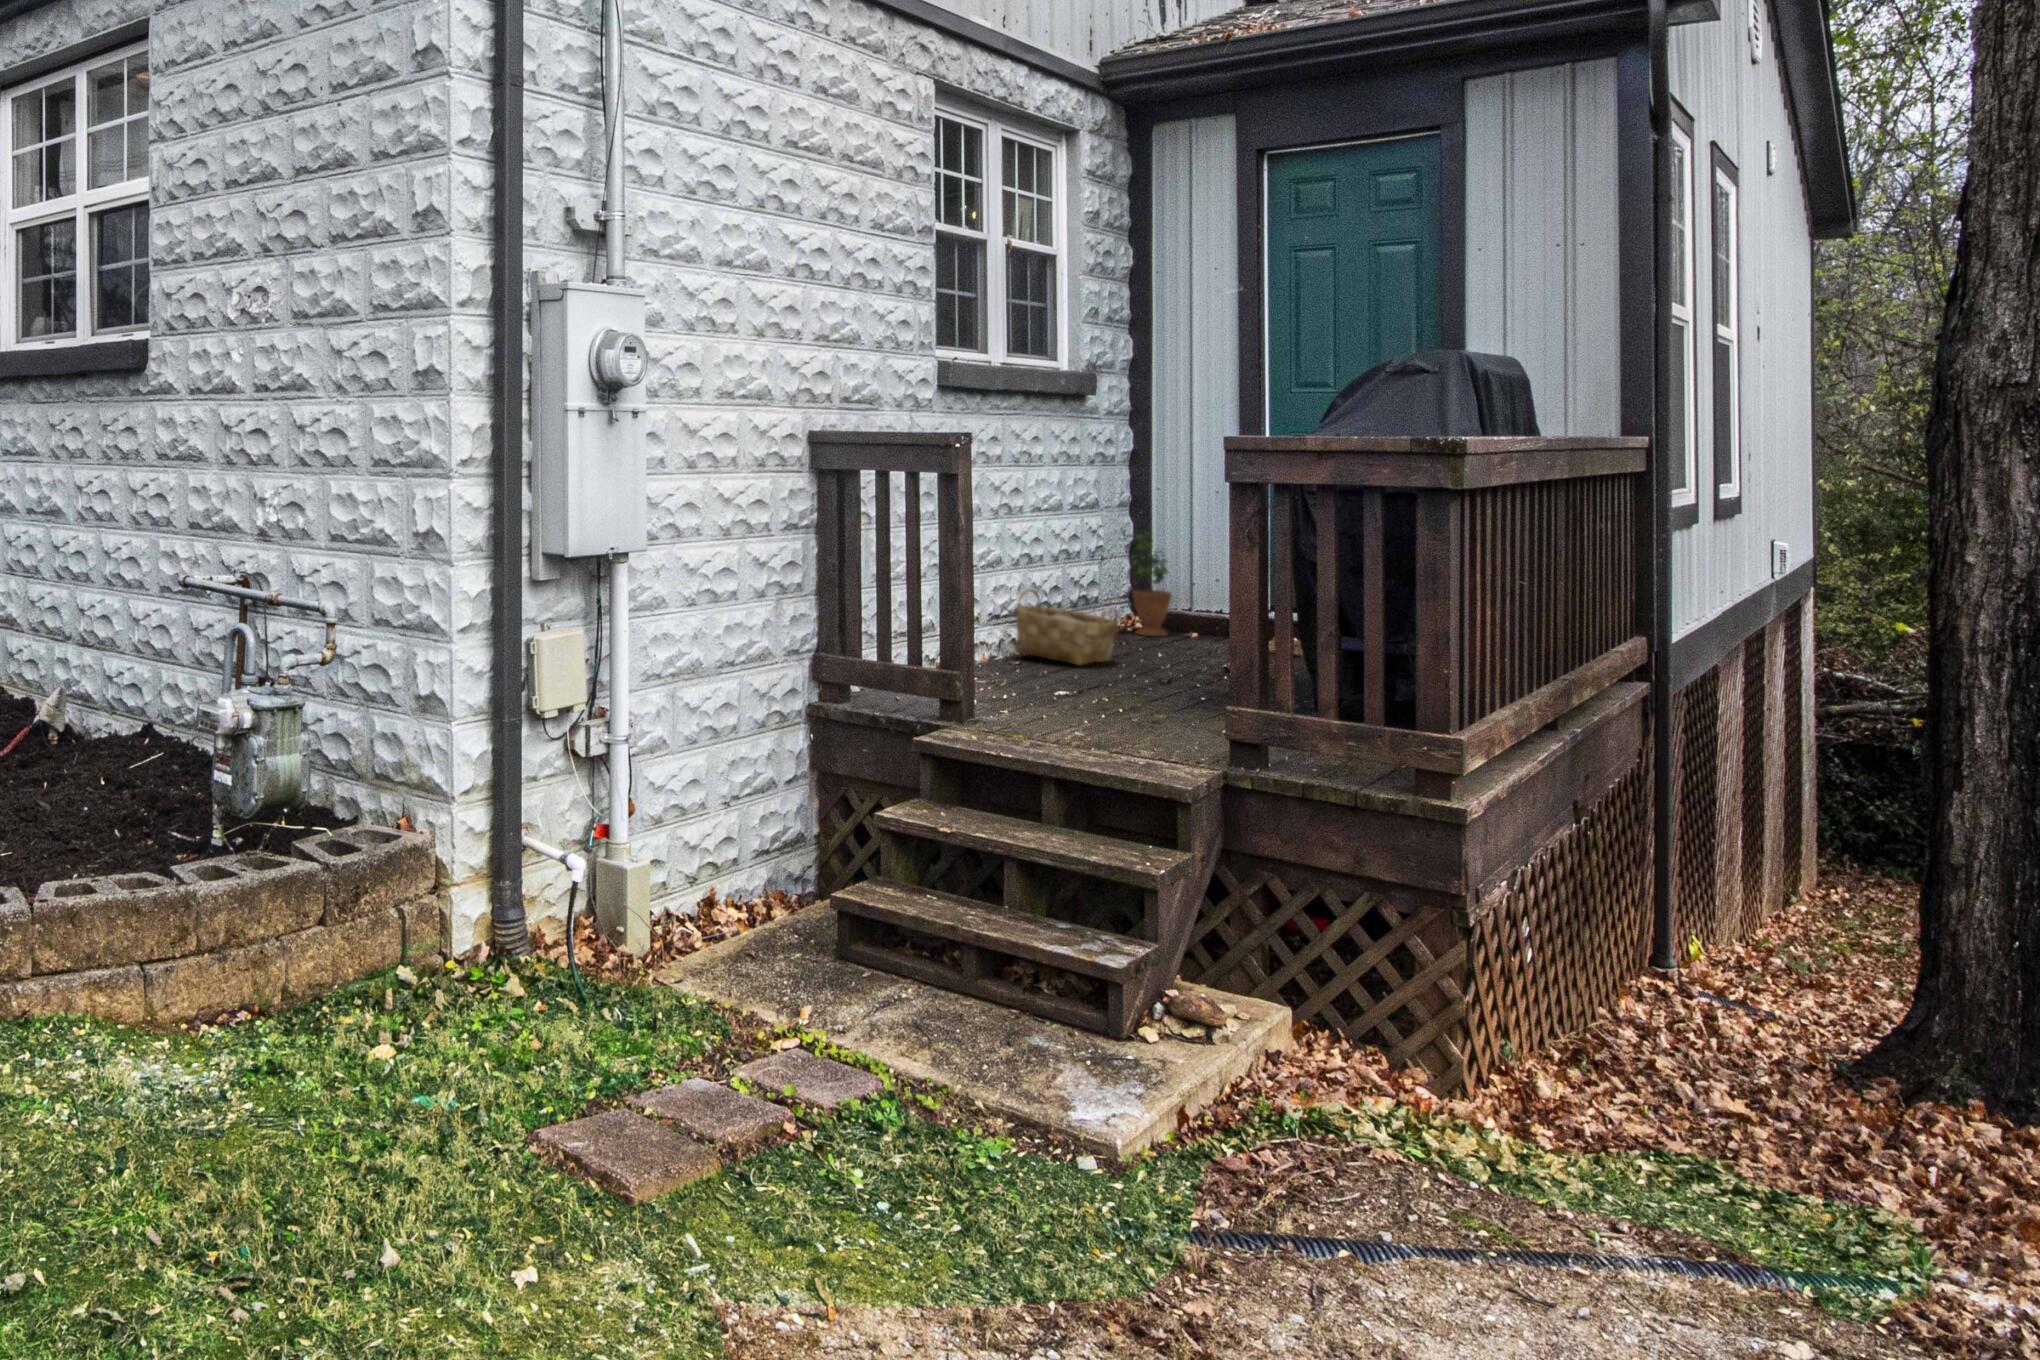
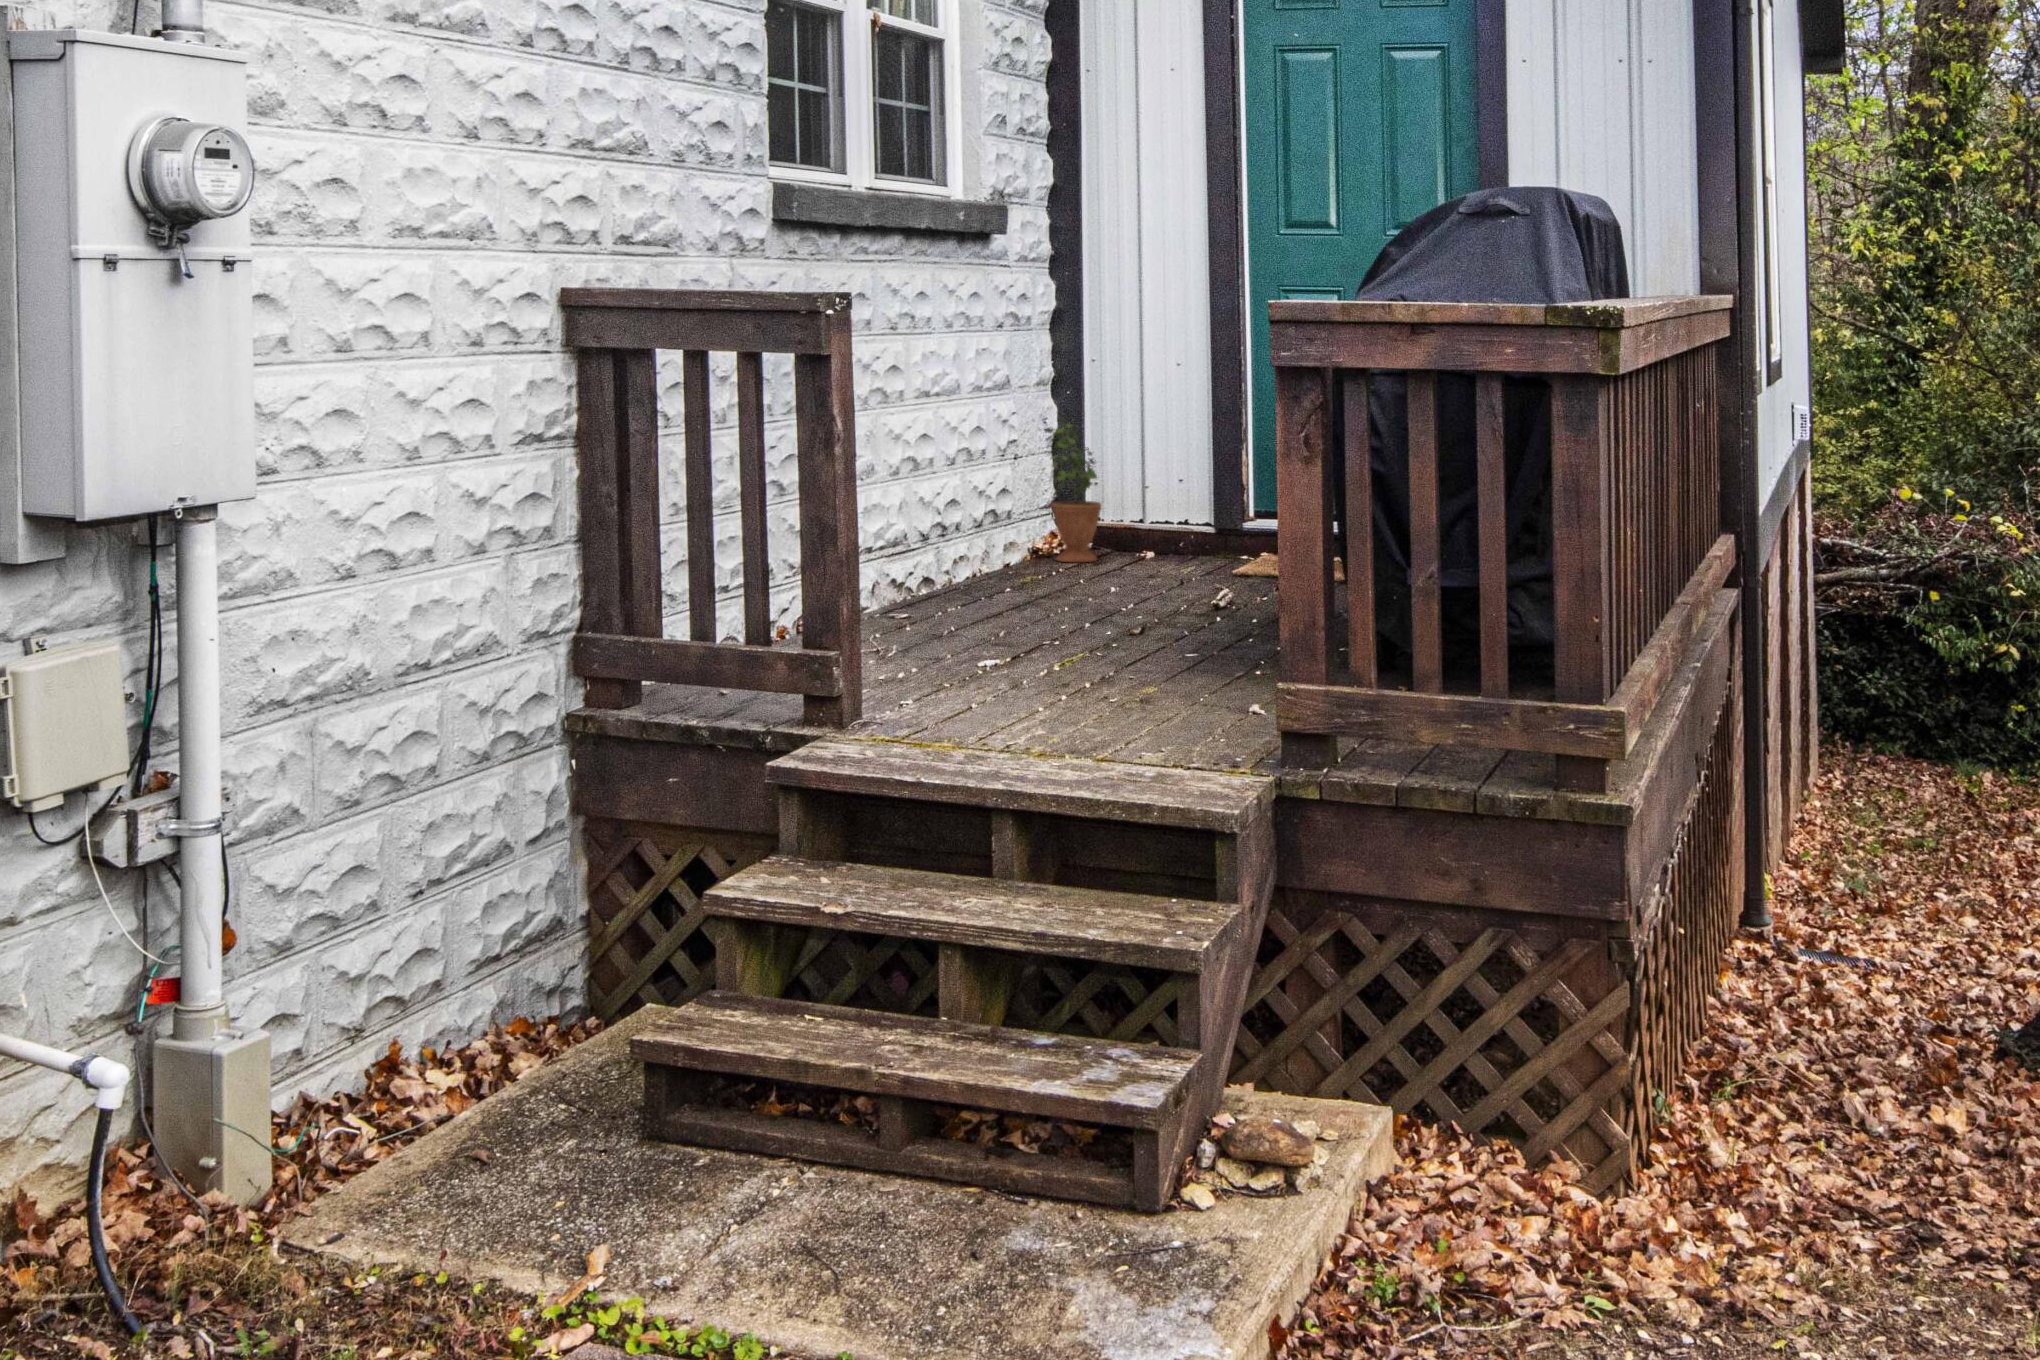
woven basket: present [1014,589,1119,665] -> none [893,511,1033,615]

